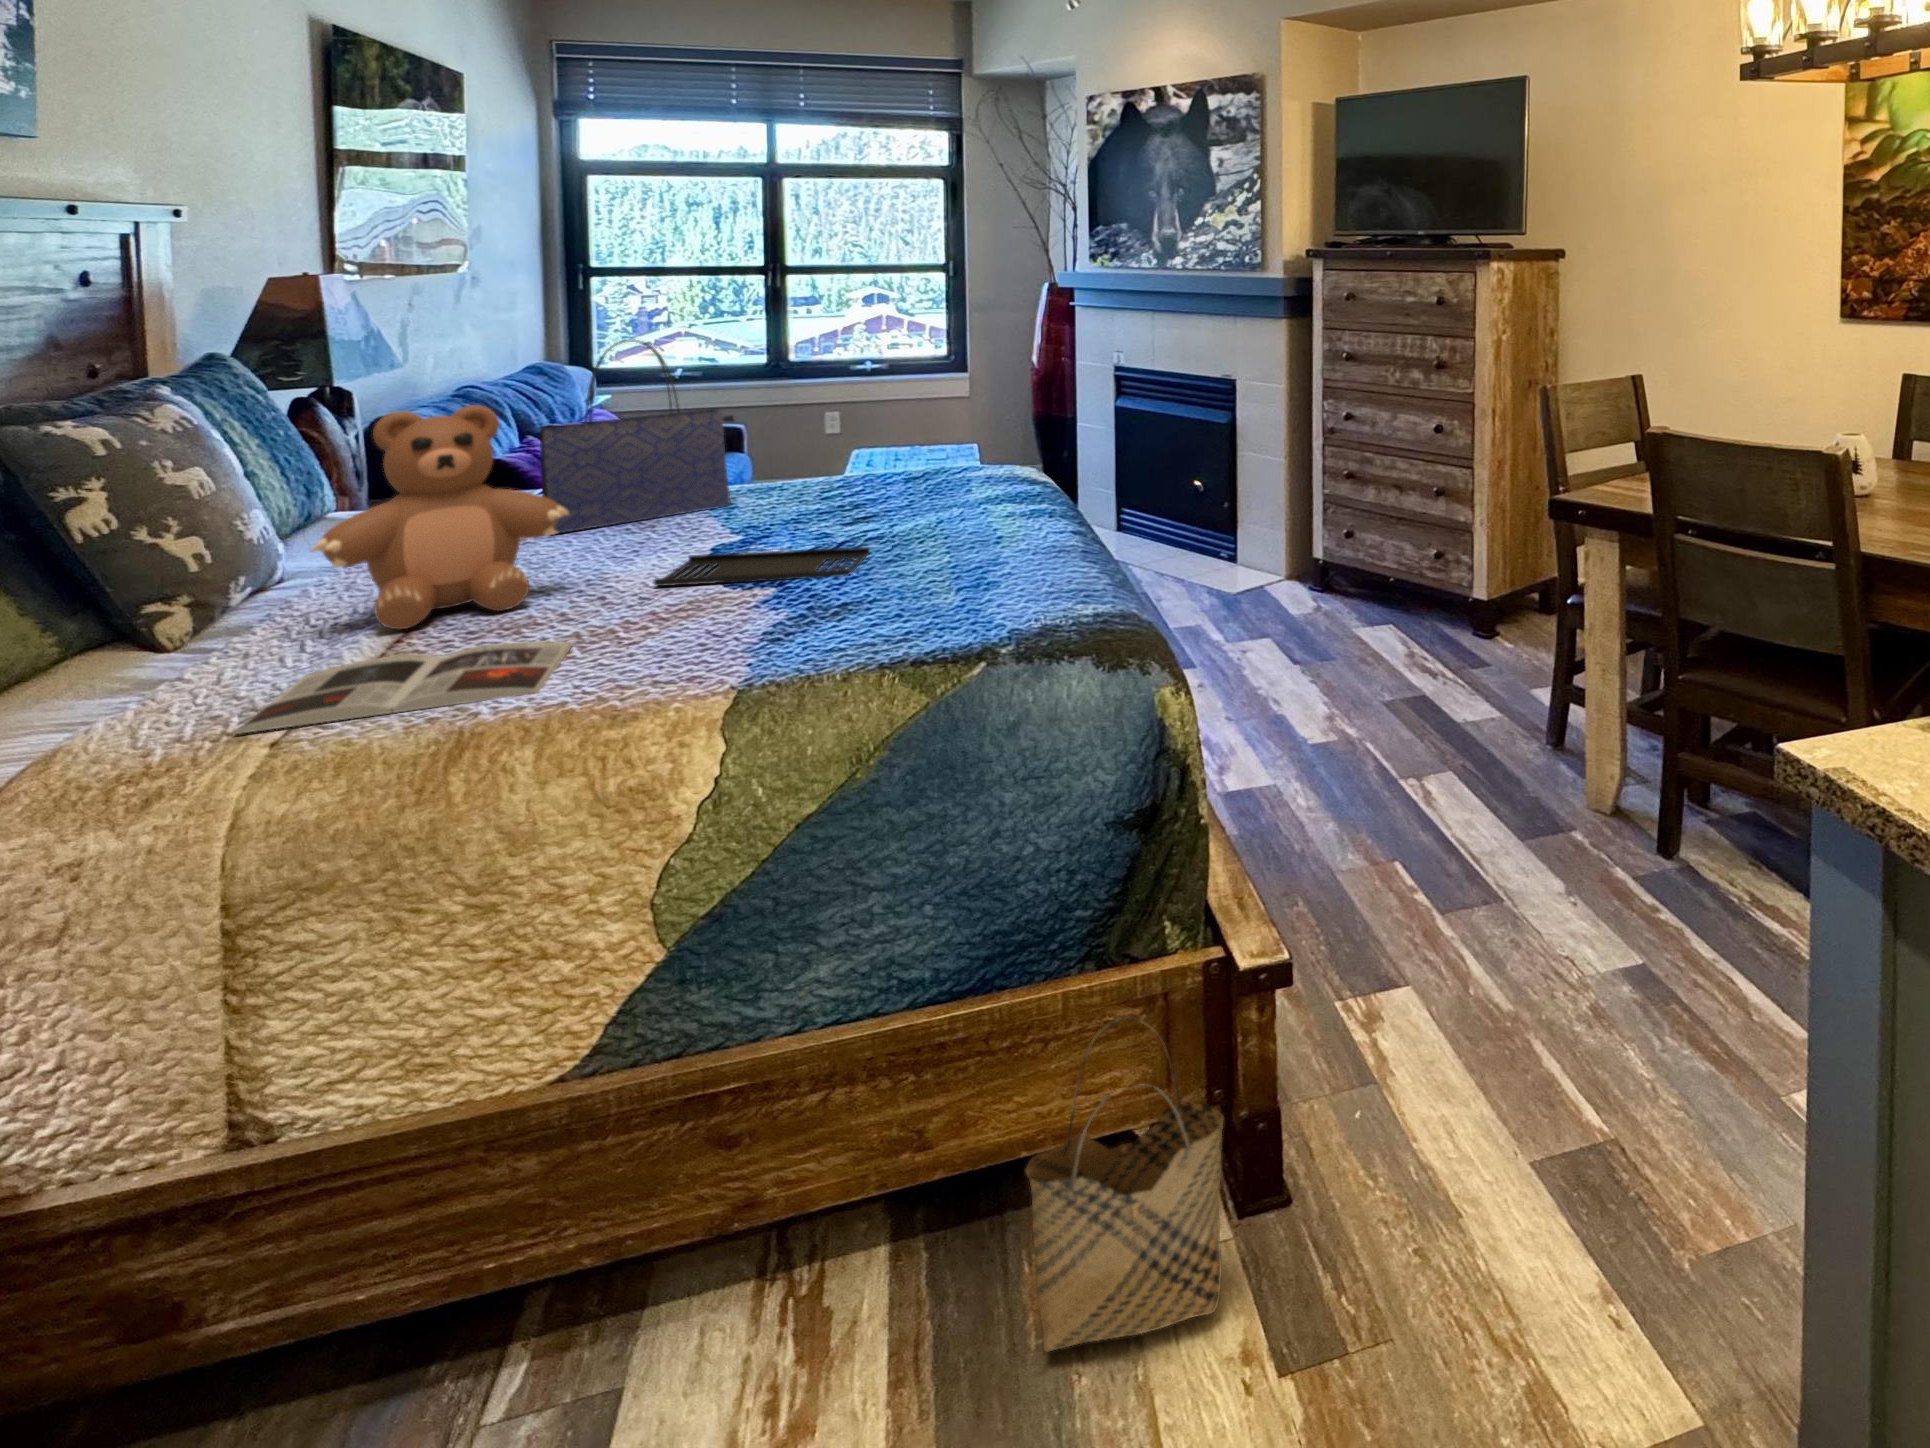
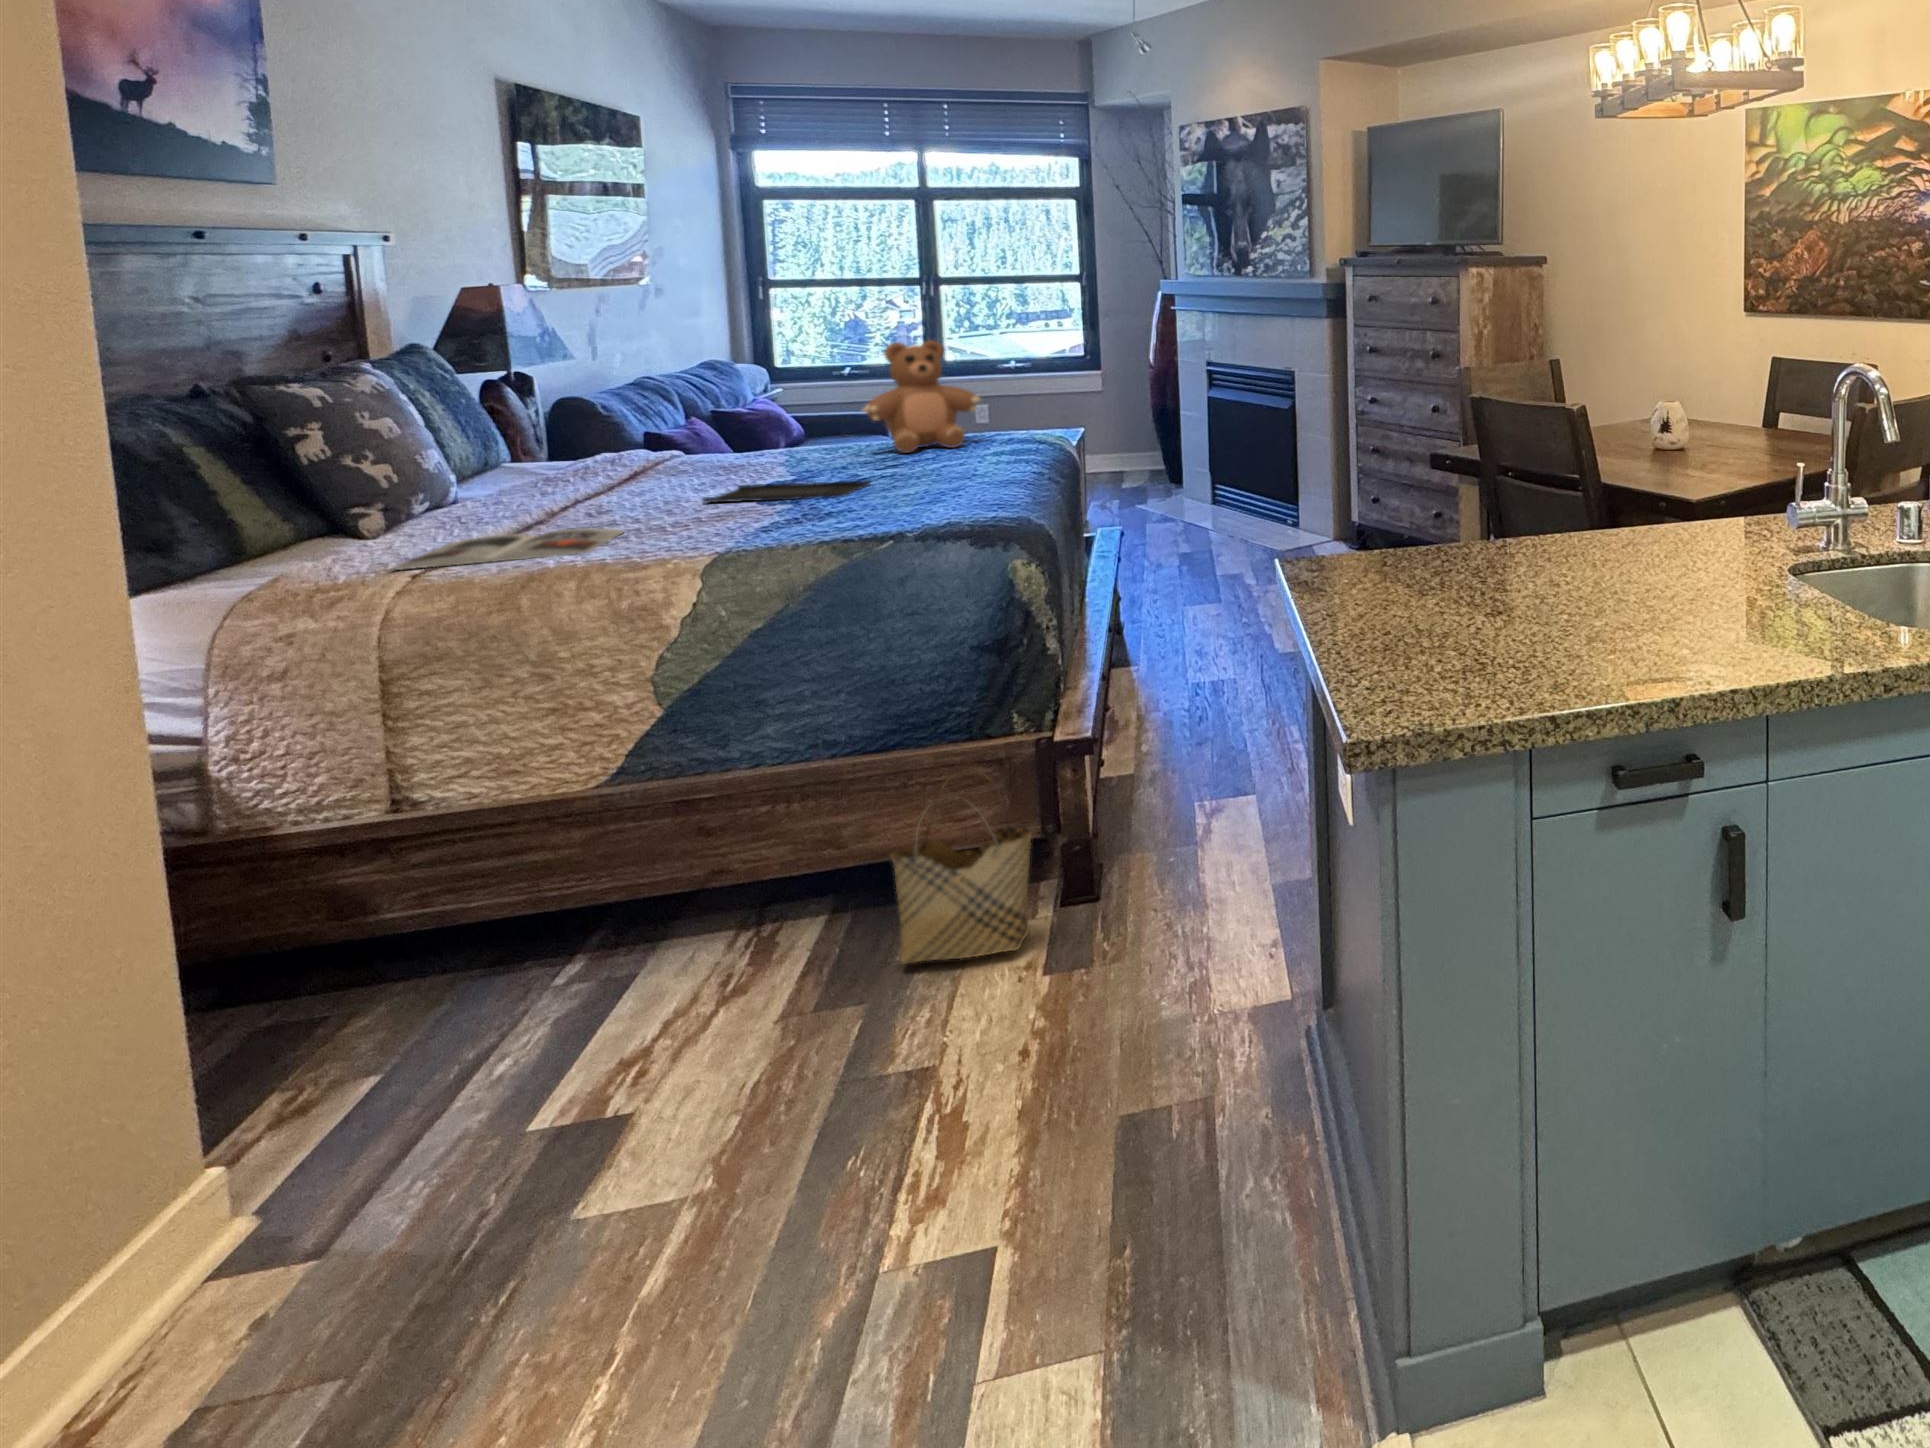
tote bag: present [540,340,734,533] -> none [647,331,803,476]
teddy bear: present [309,405,569,629] -> present [863,340,980,453]

